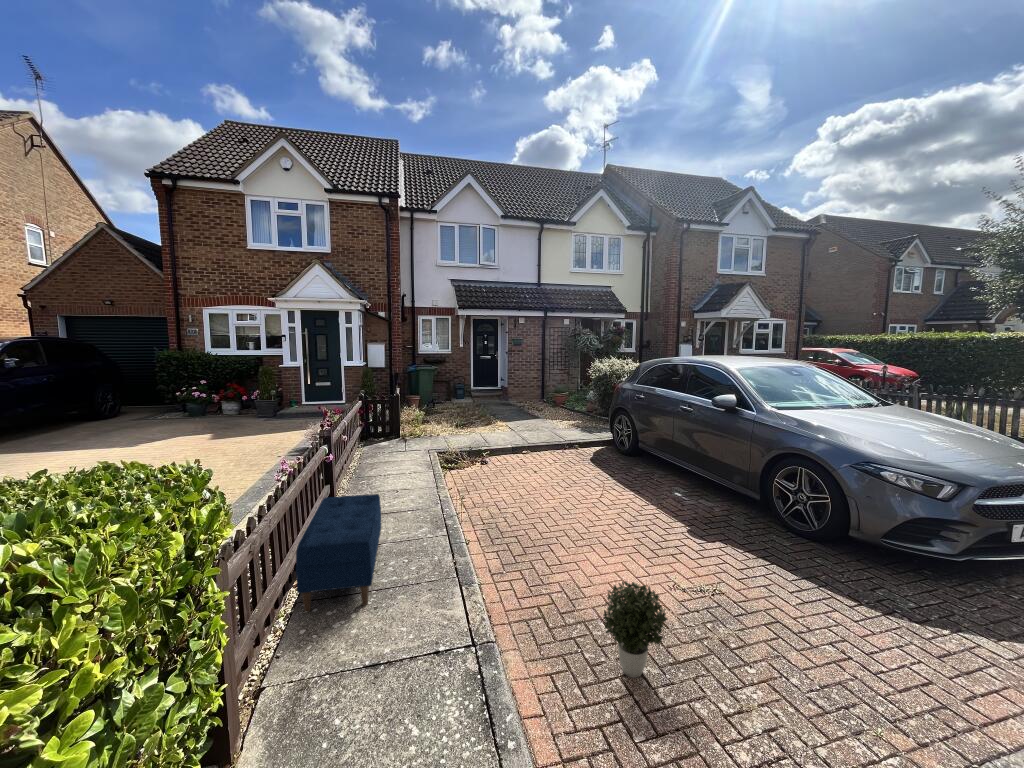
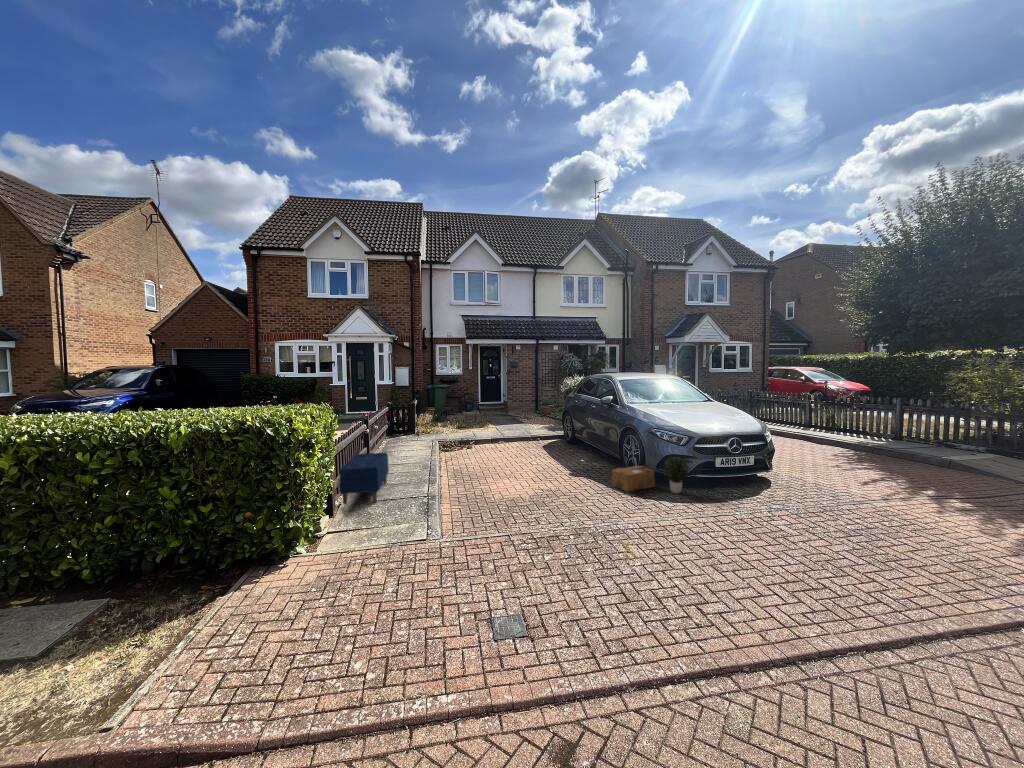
cardboard box: none [762,513,835,567] -> present [612,466,654,492]
potted plant: present [603,581,668,678] -> present [664,457,690,493]

